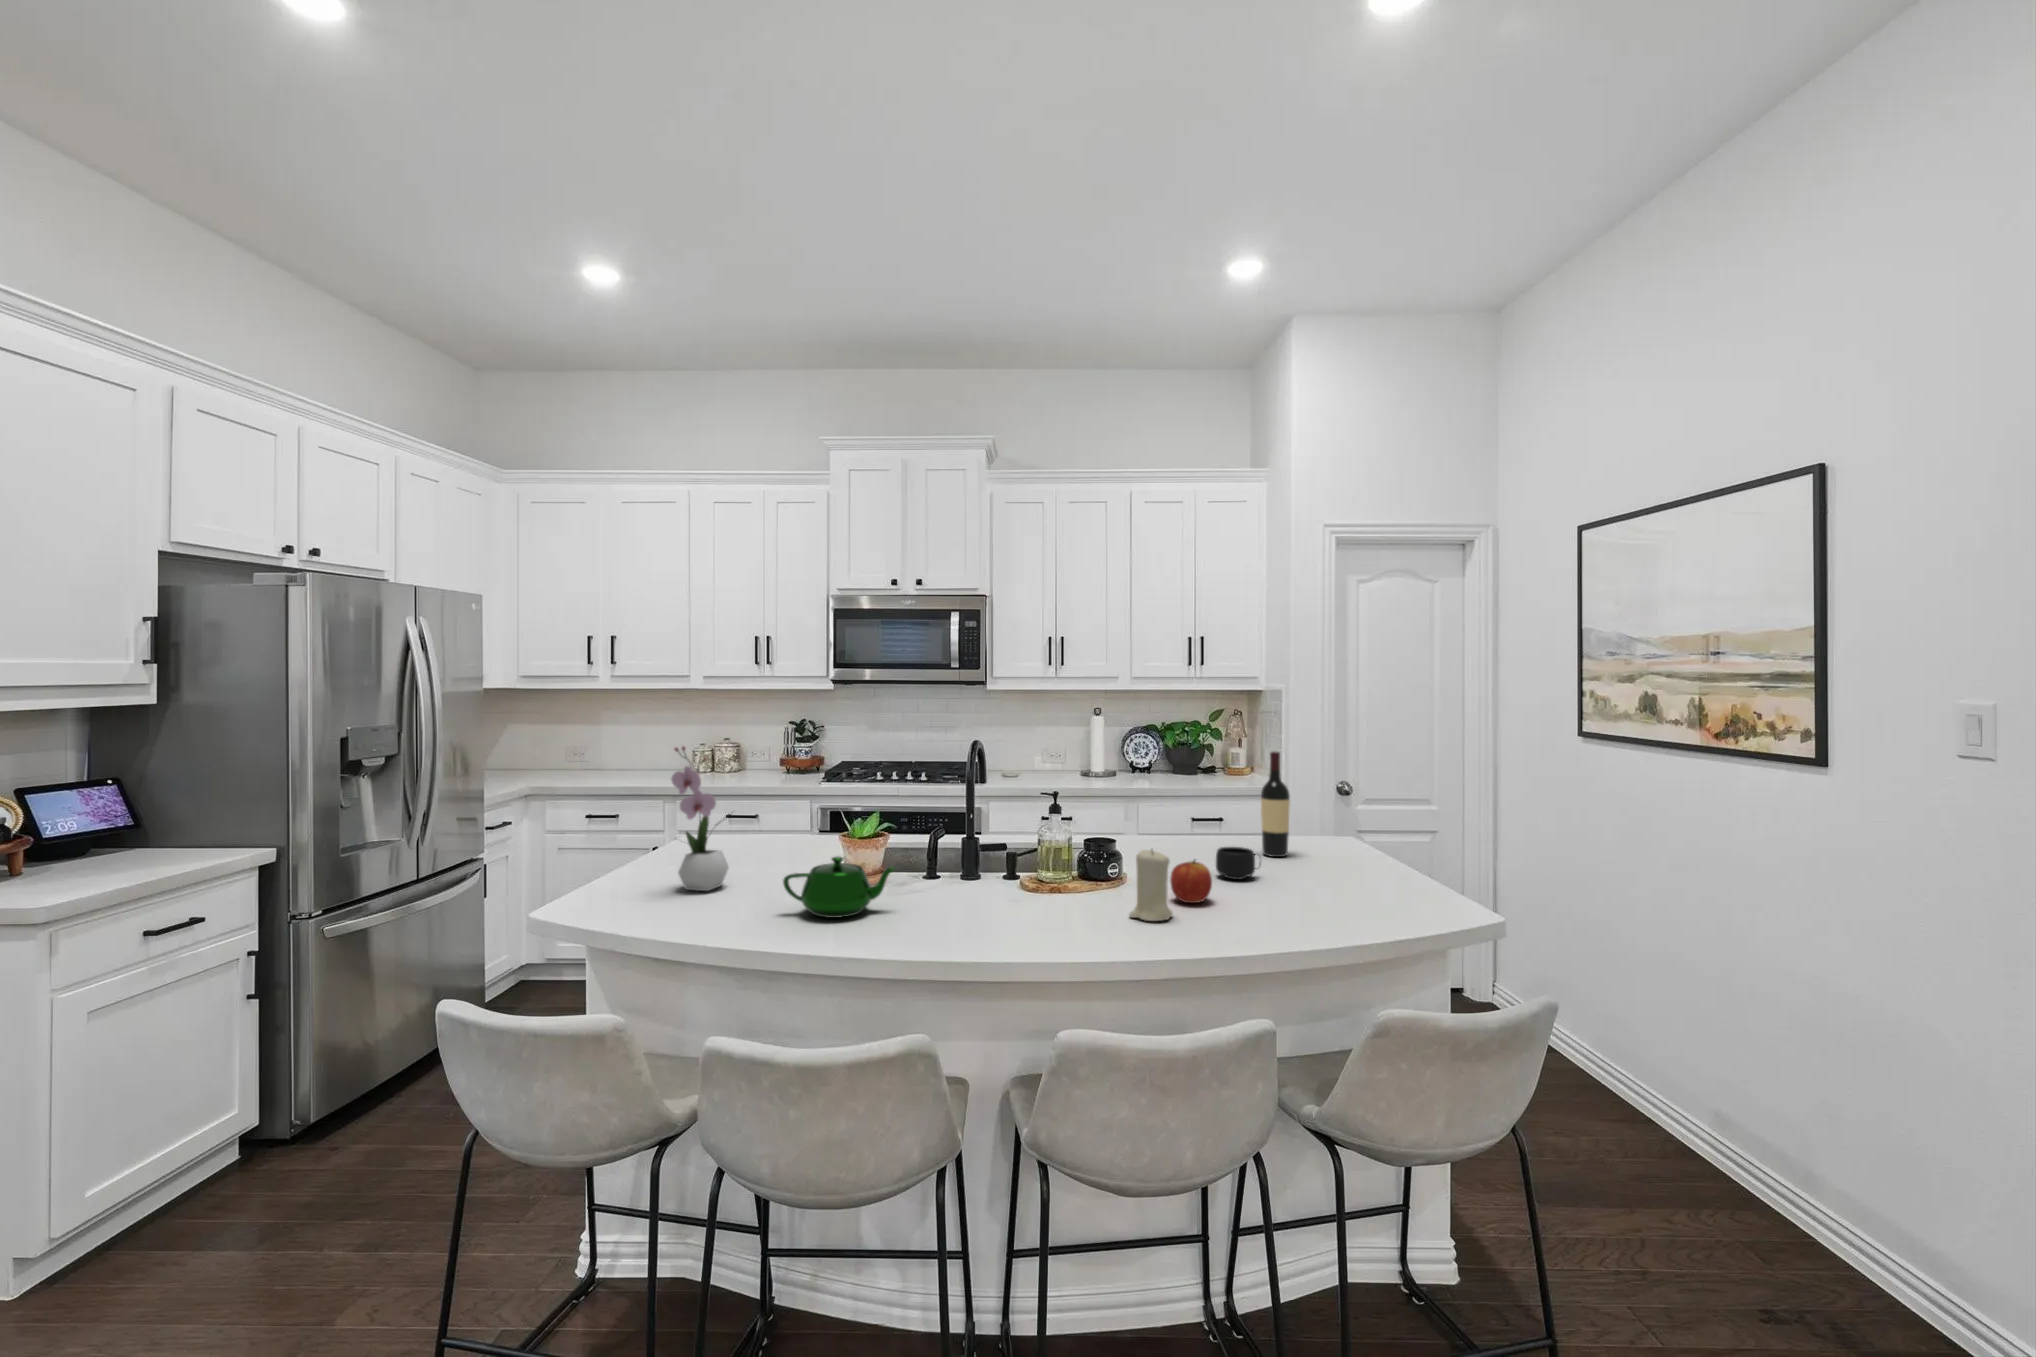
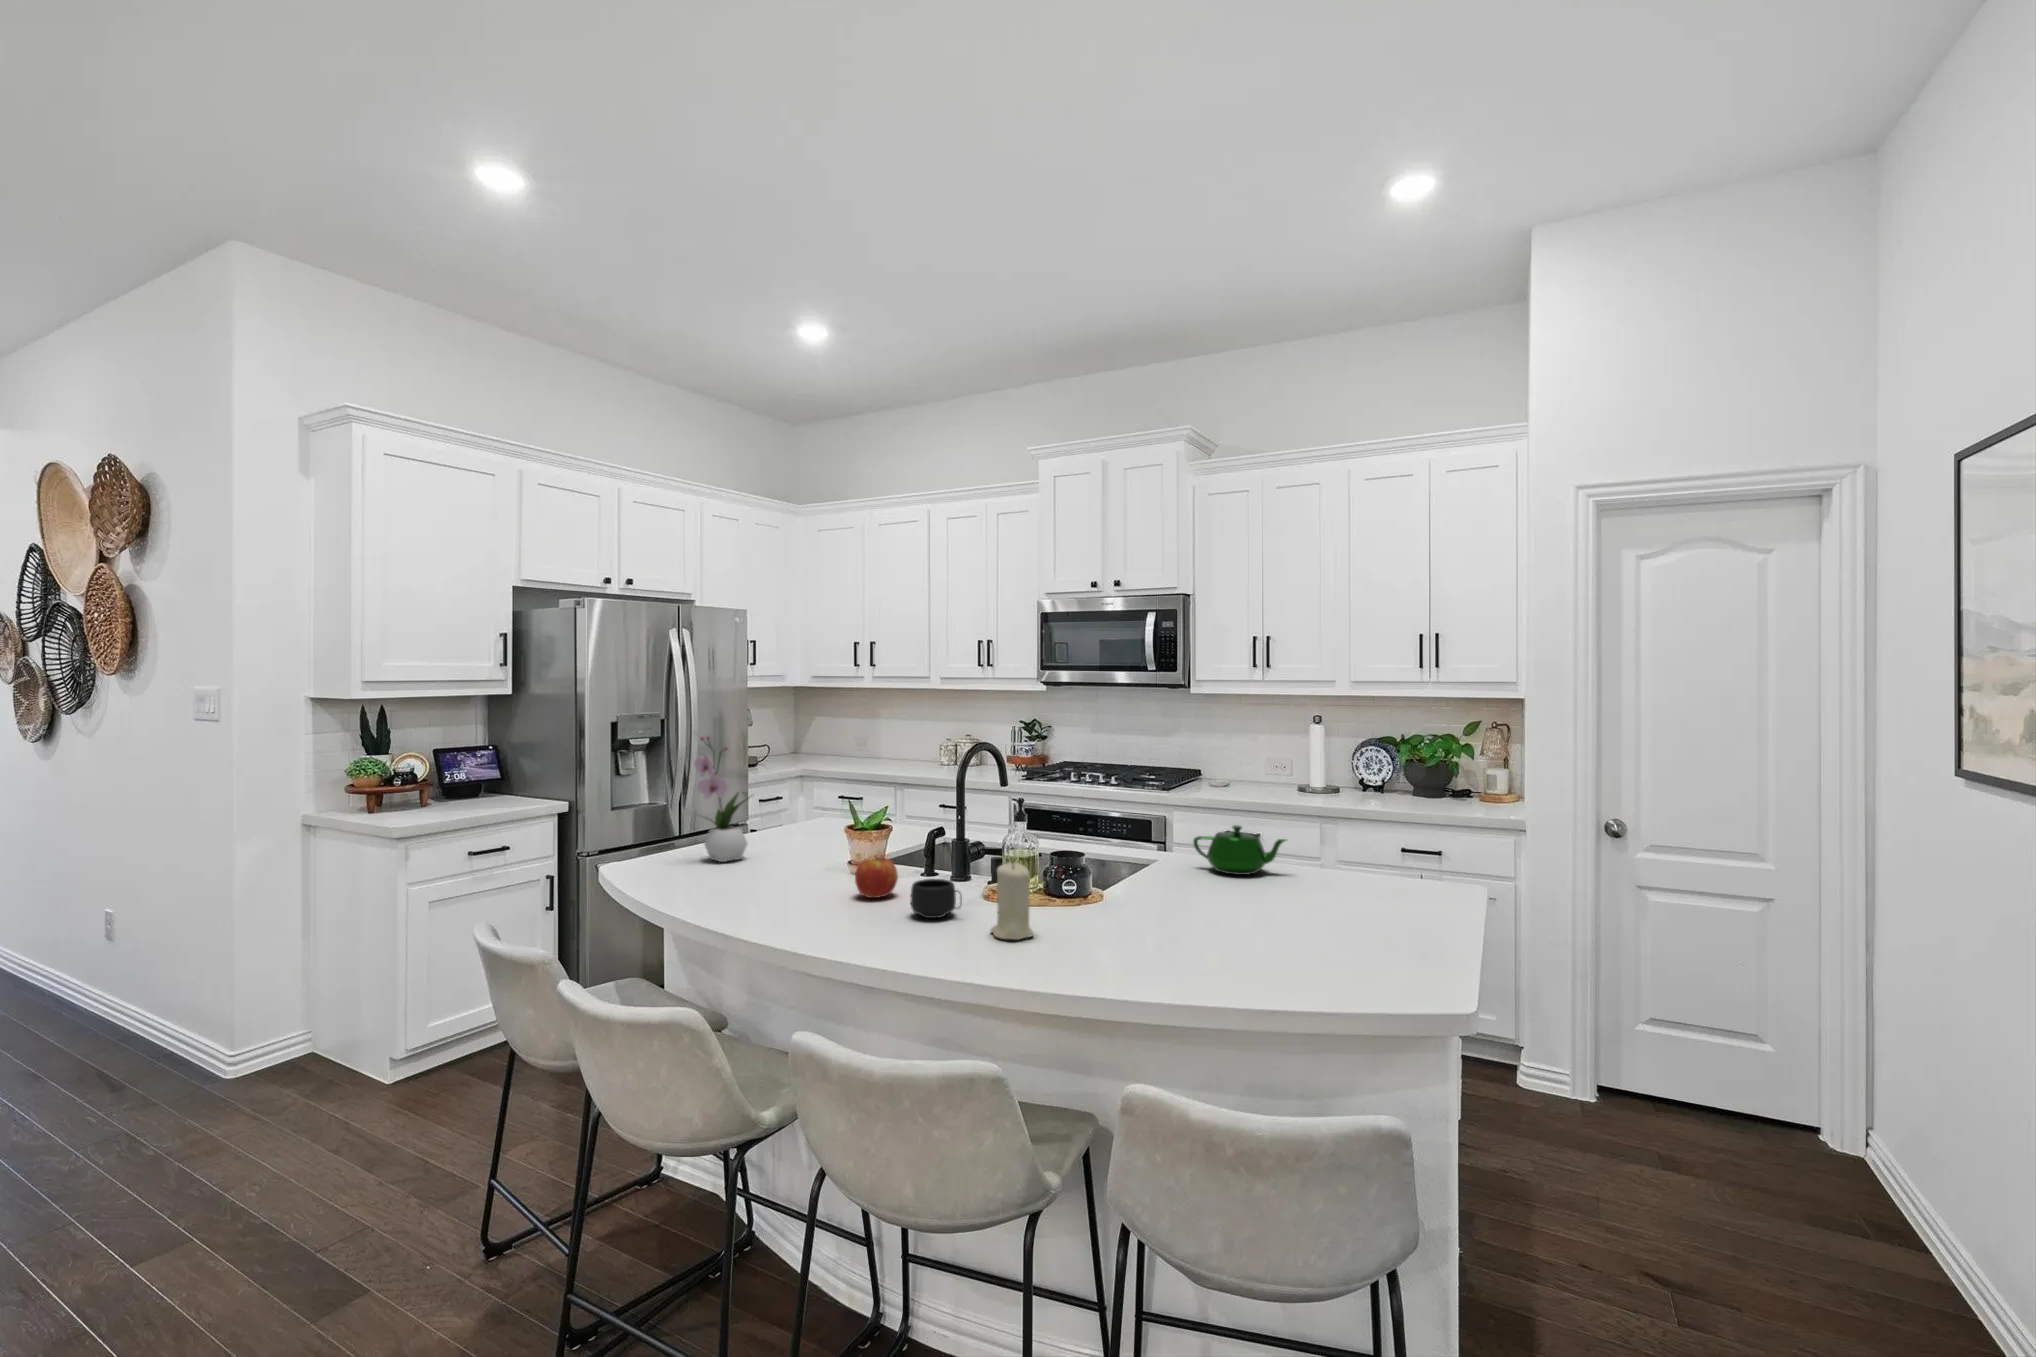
wine bottle: present [1261,751,1290,857] -> none [1290,770,1324,897]
mug: present [1216,847,1256,880] -> present [911,879,962,918]
teapot: present [783,856,895,918] -> present [1193,825,1286,875]
apple: present [1170,860,1212,903] -> present [855,858,898,898]

